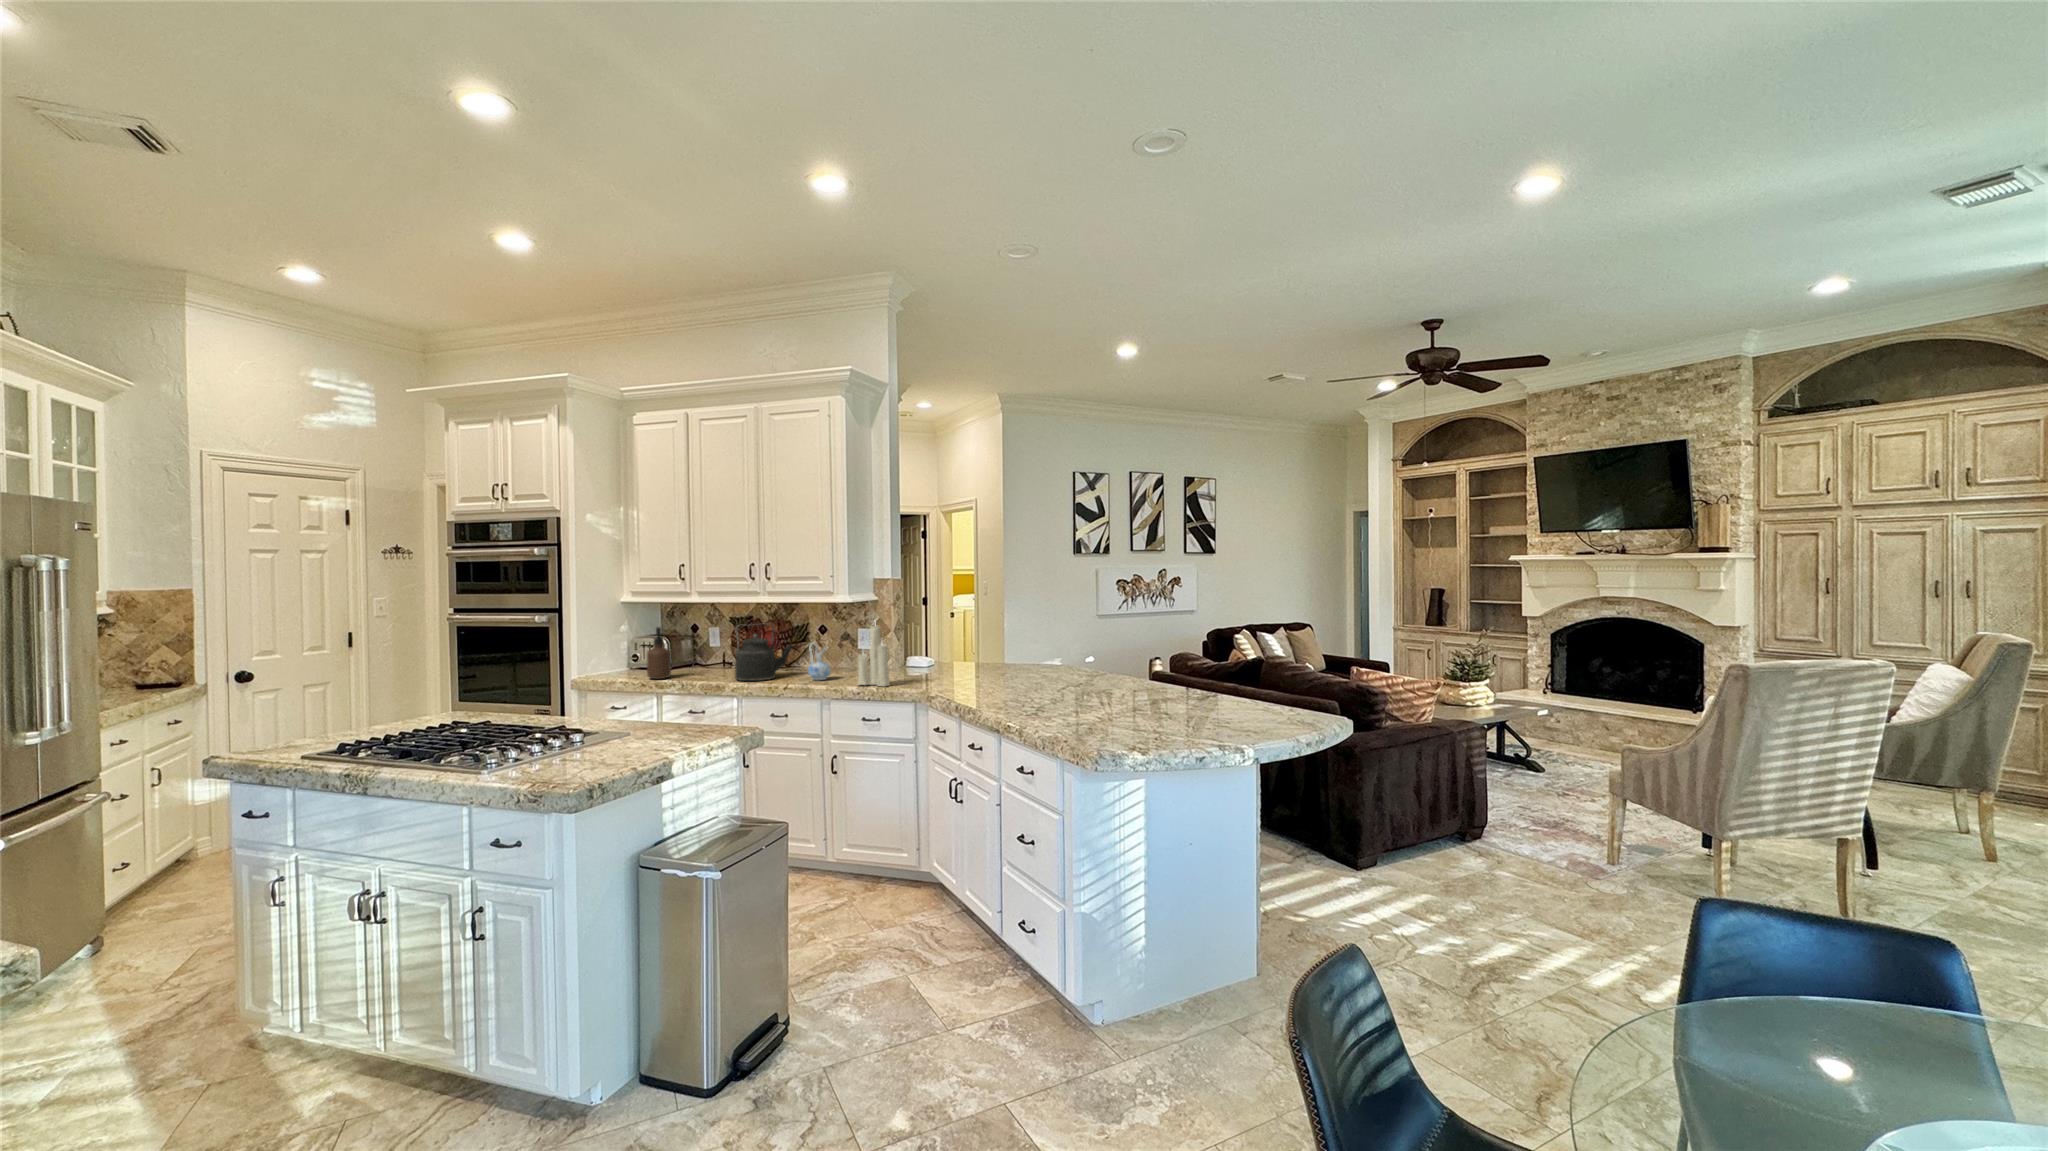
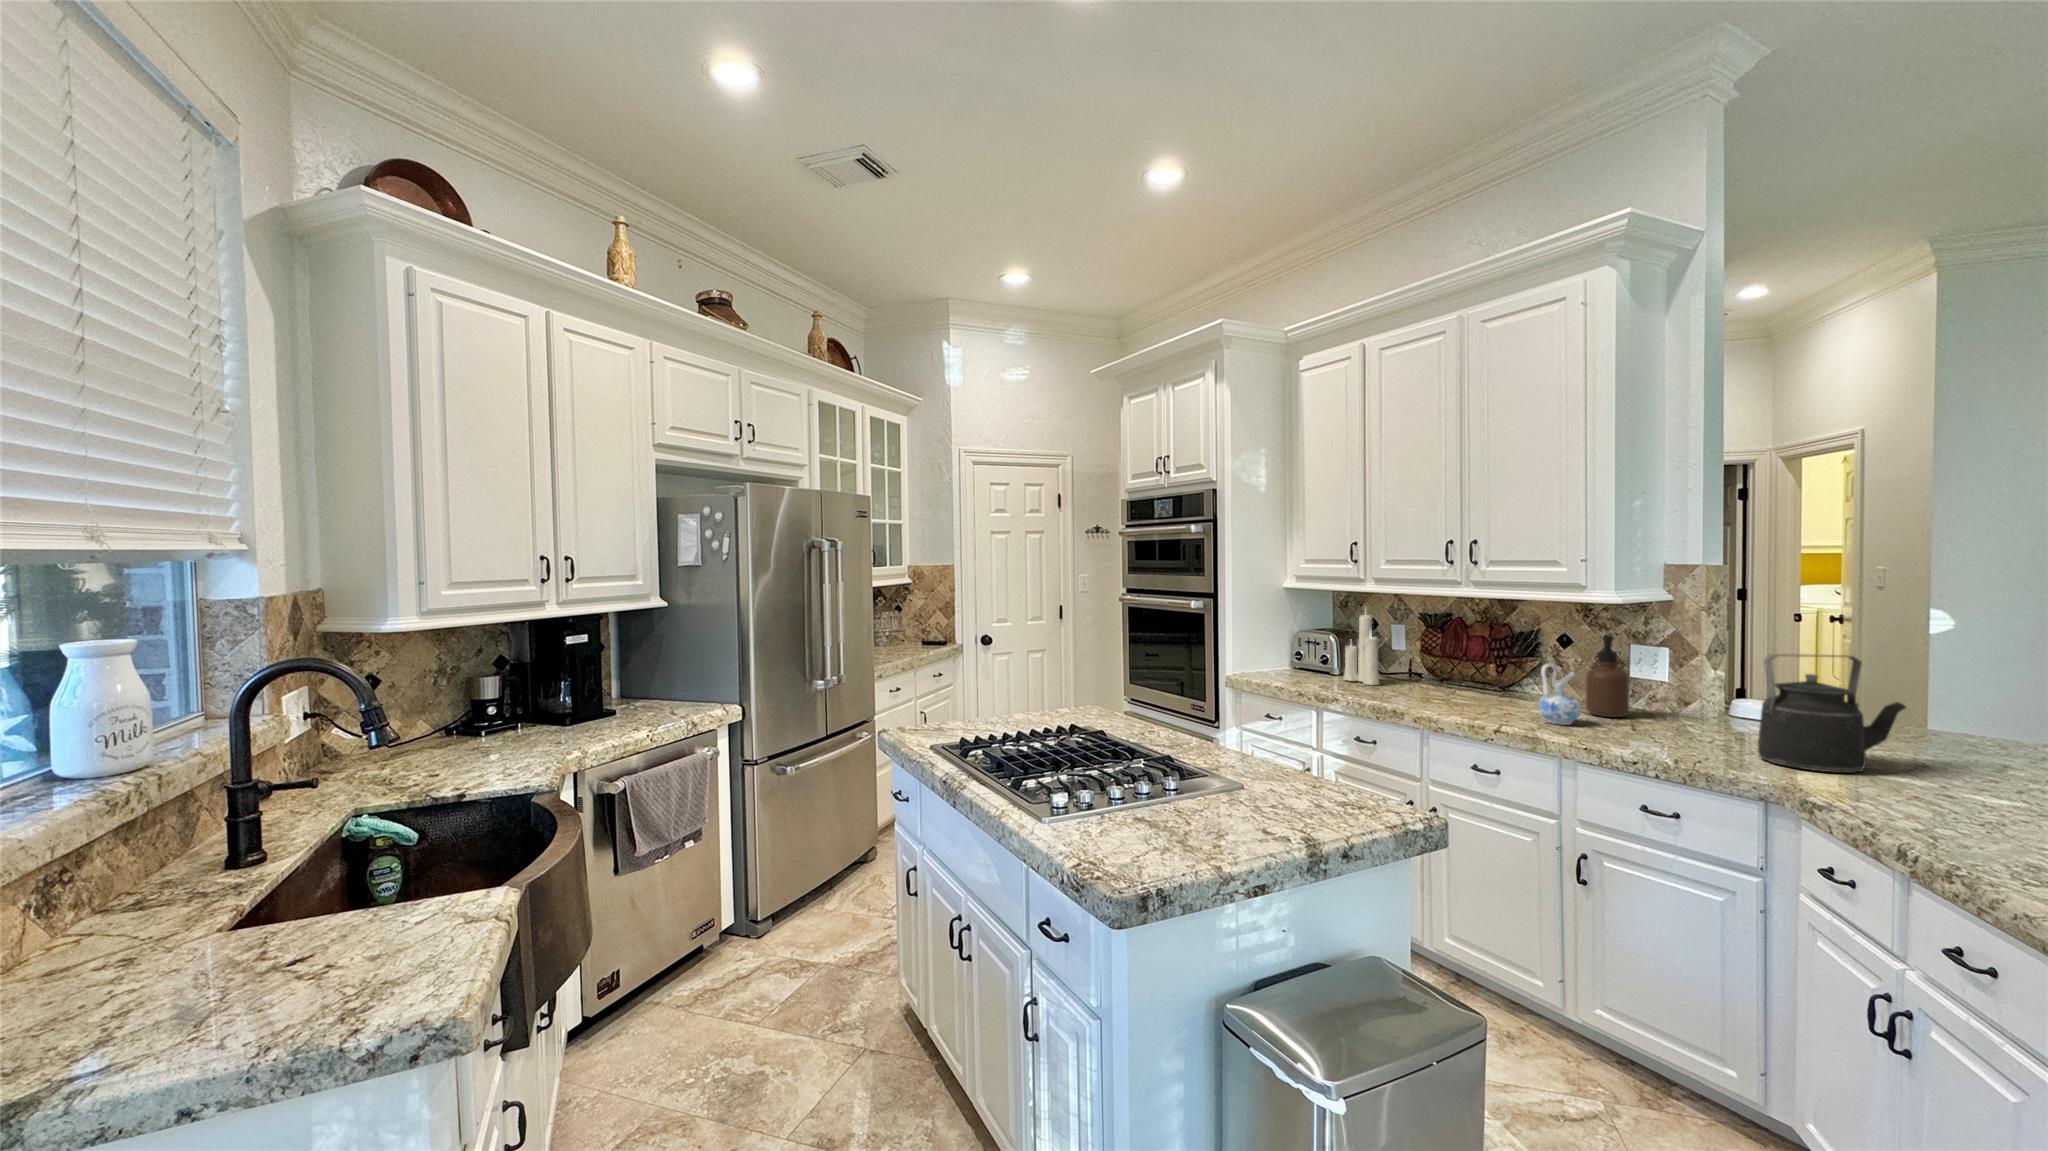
kettle: present [735,624,793,681] -> present [1758,654,1906,773]
candle: present [858,625,890,686] -> present [1344,614,1379,685]
soap dispenser: present [647,627,671,679] -> present [1586,635,1630,717]

